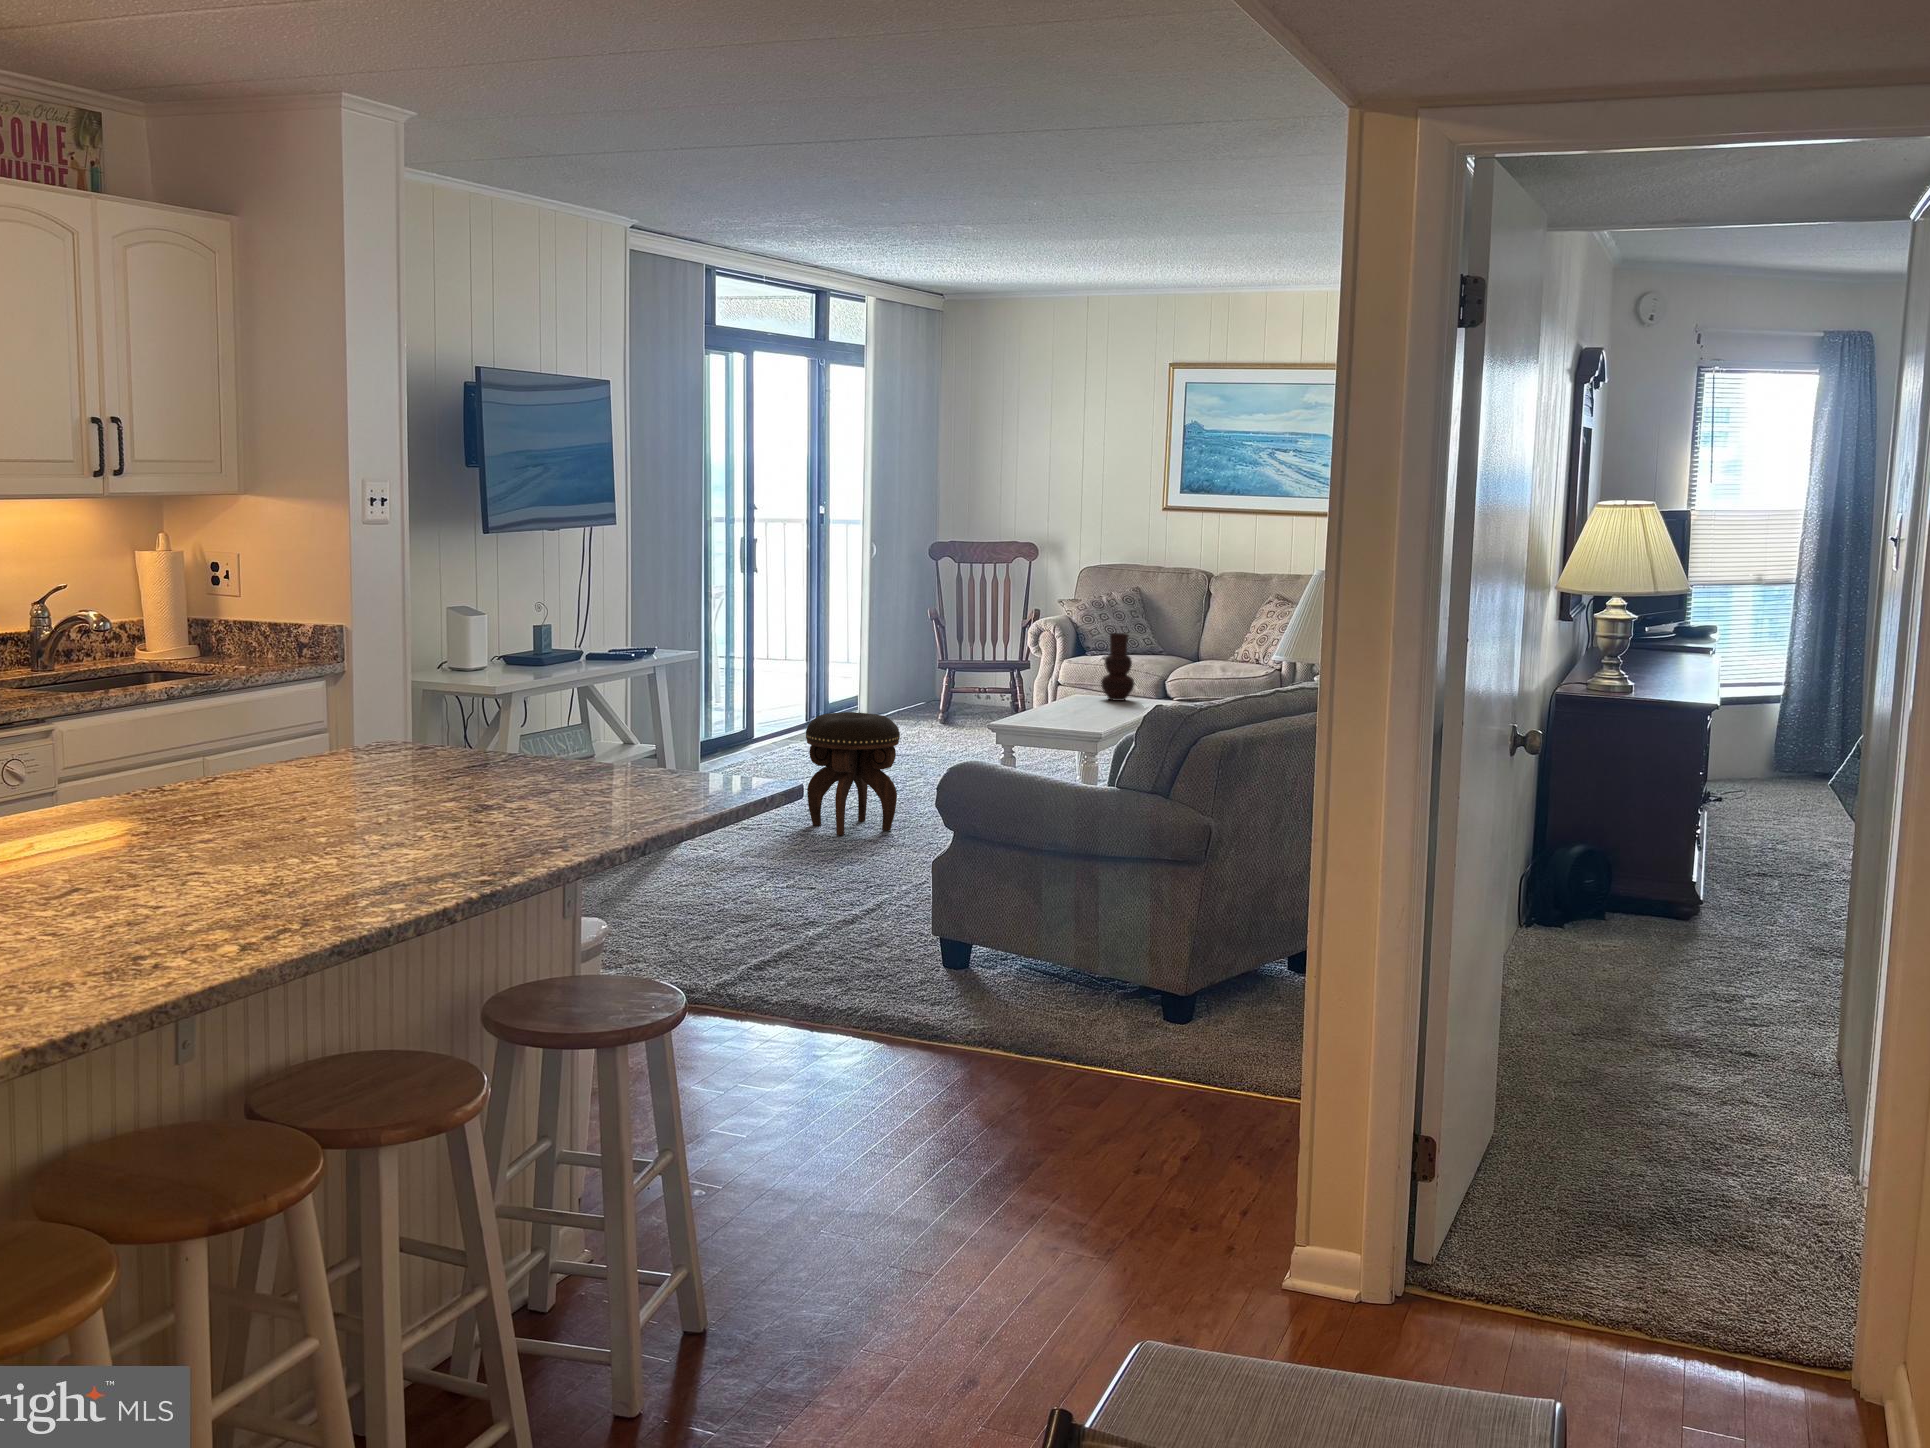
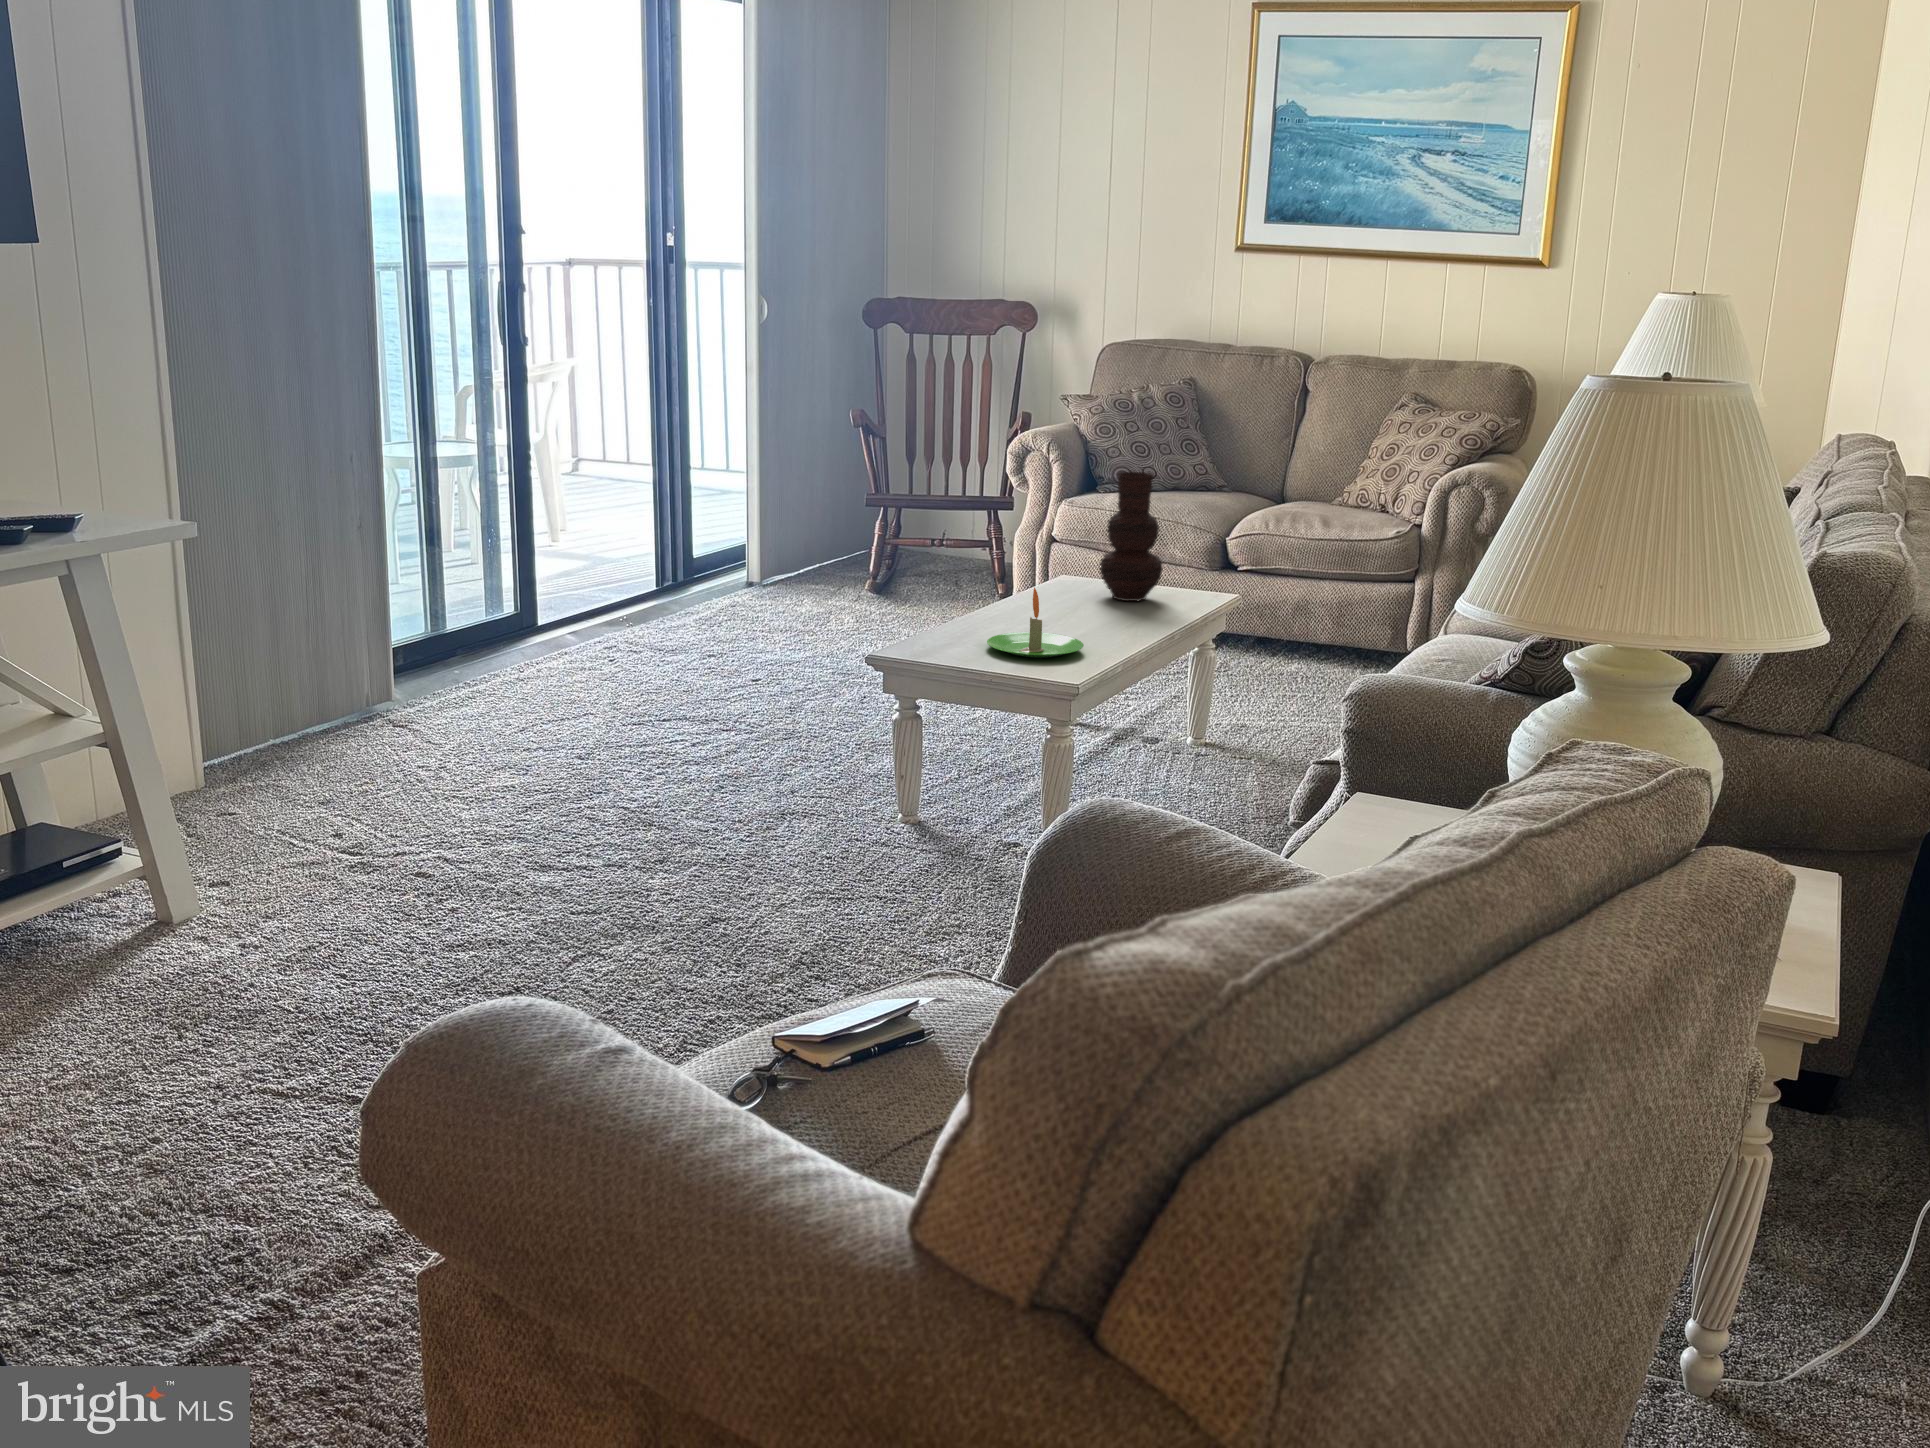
candle: none [1053,685,1100,718] -> present [987,588,1084,658]
footstool: present [806,712,900,835] -> none [423,651,635,930]

